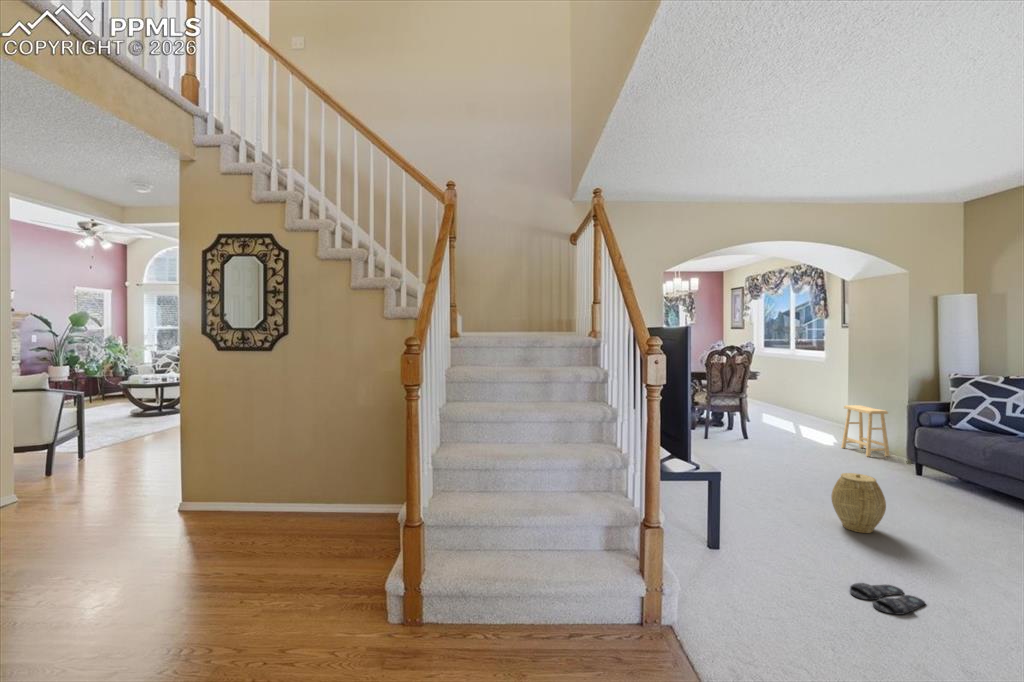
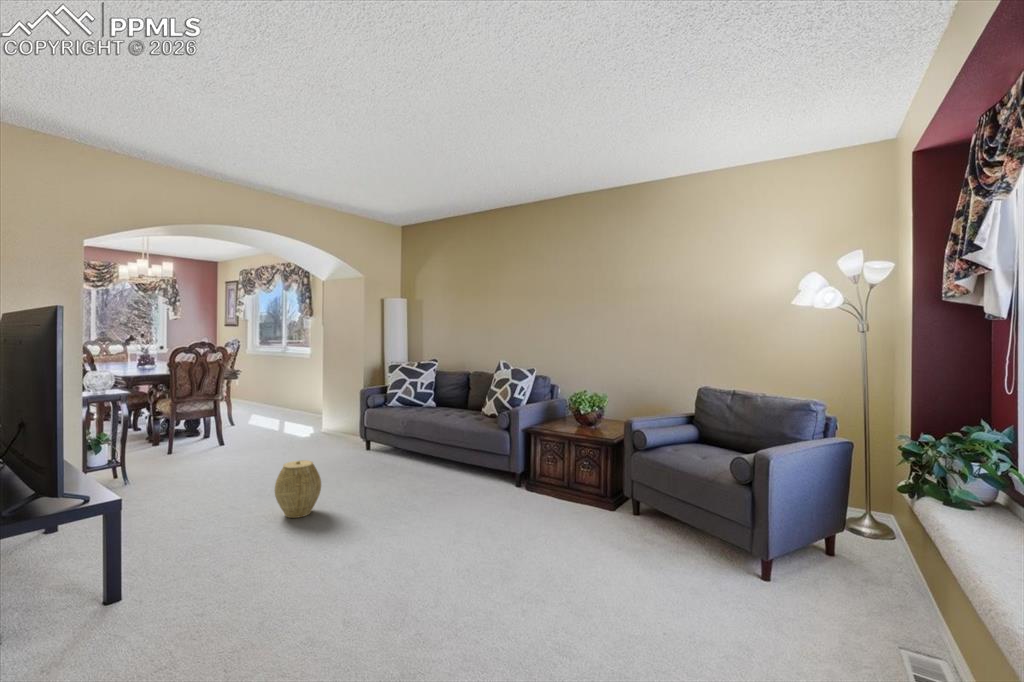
footstool: present [841,405,890,457] -> none [315,396,352,442]
slippers: present [850,583,925,615] -> none [263,562,329,594]

